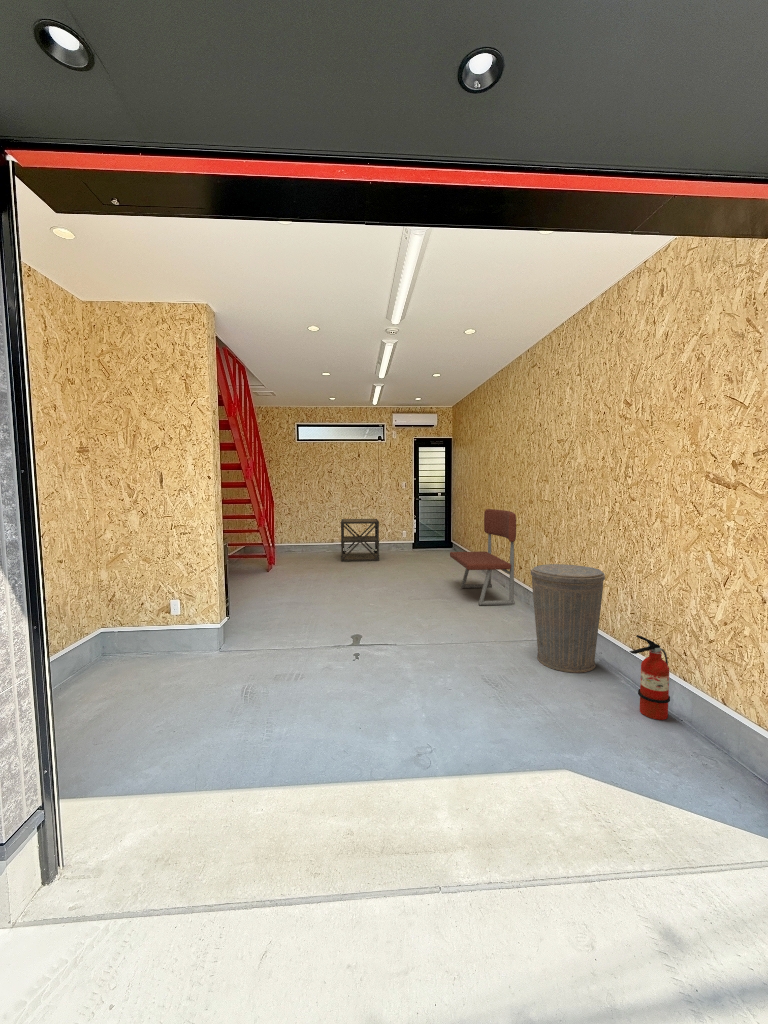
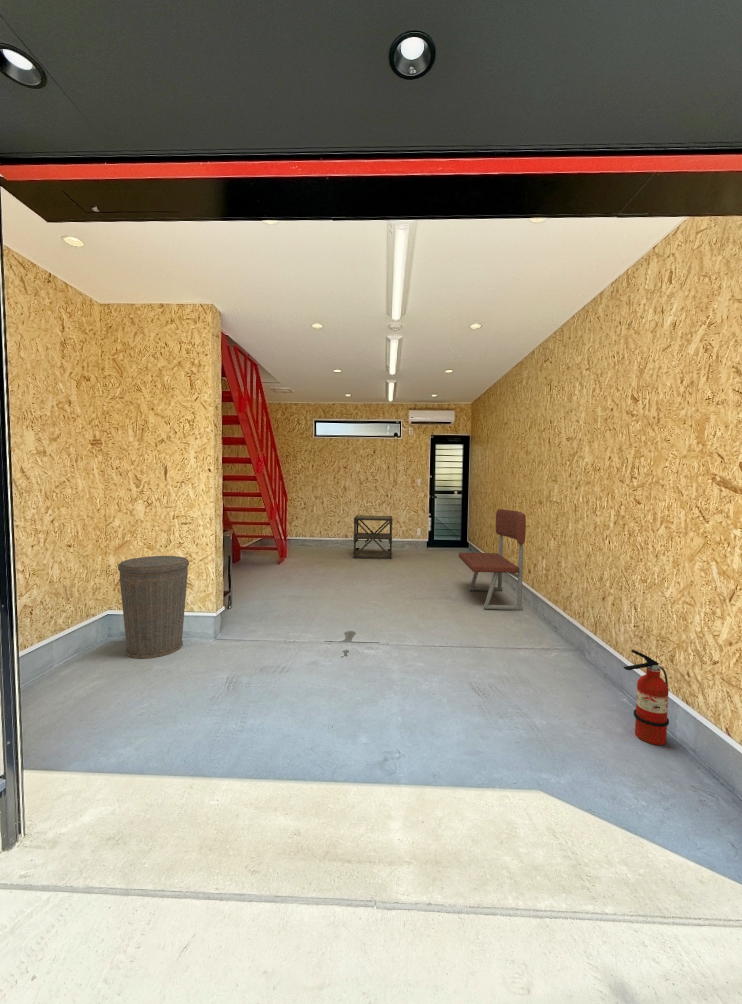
trash can: present [531,564,605,673] -> present [118,556,189,658]

